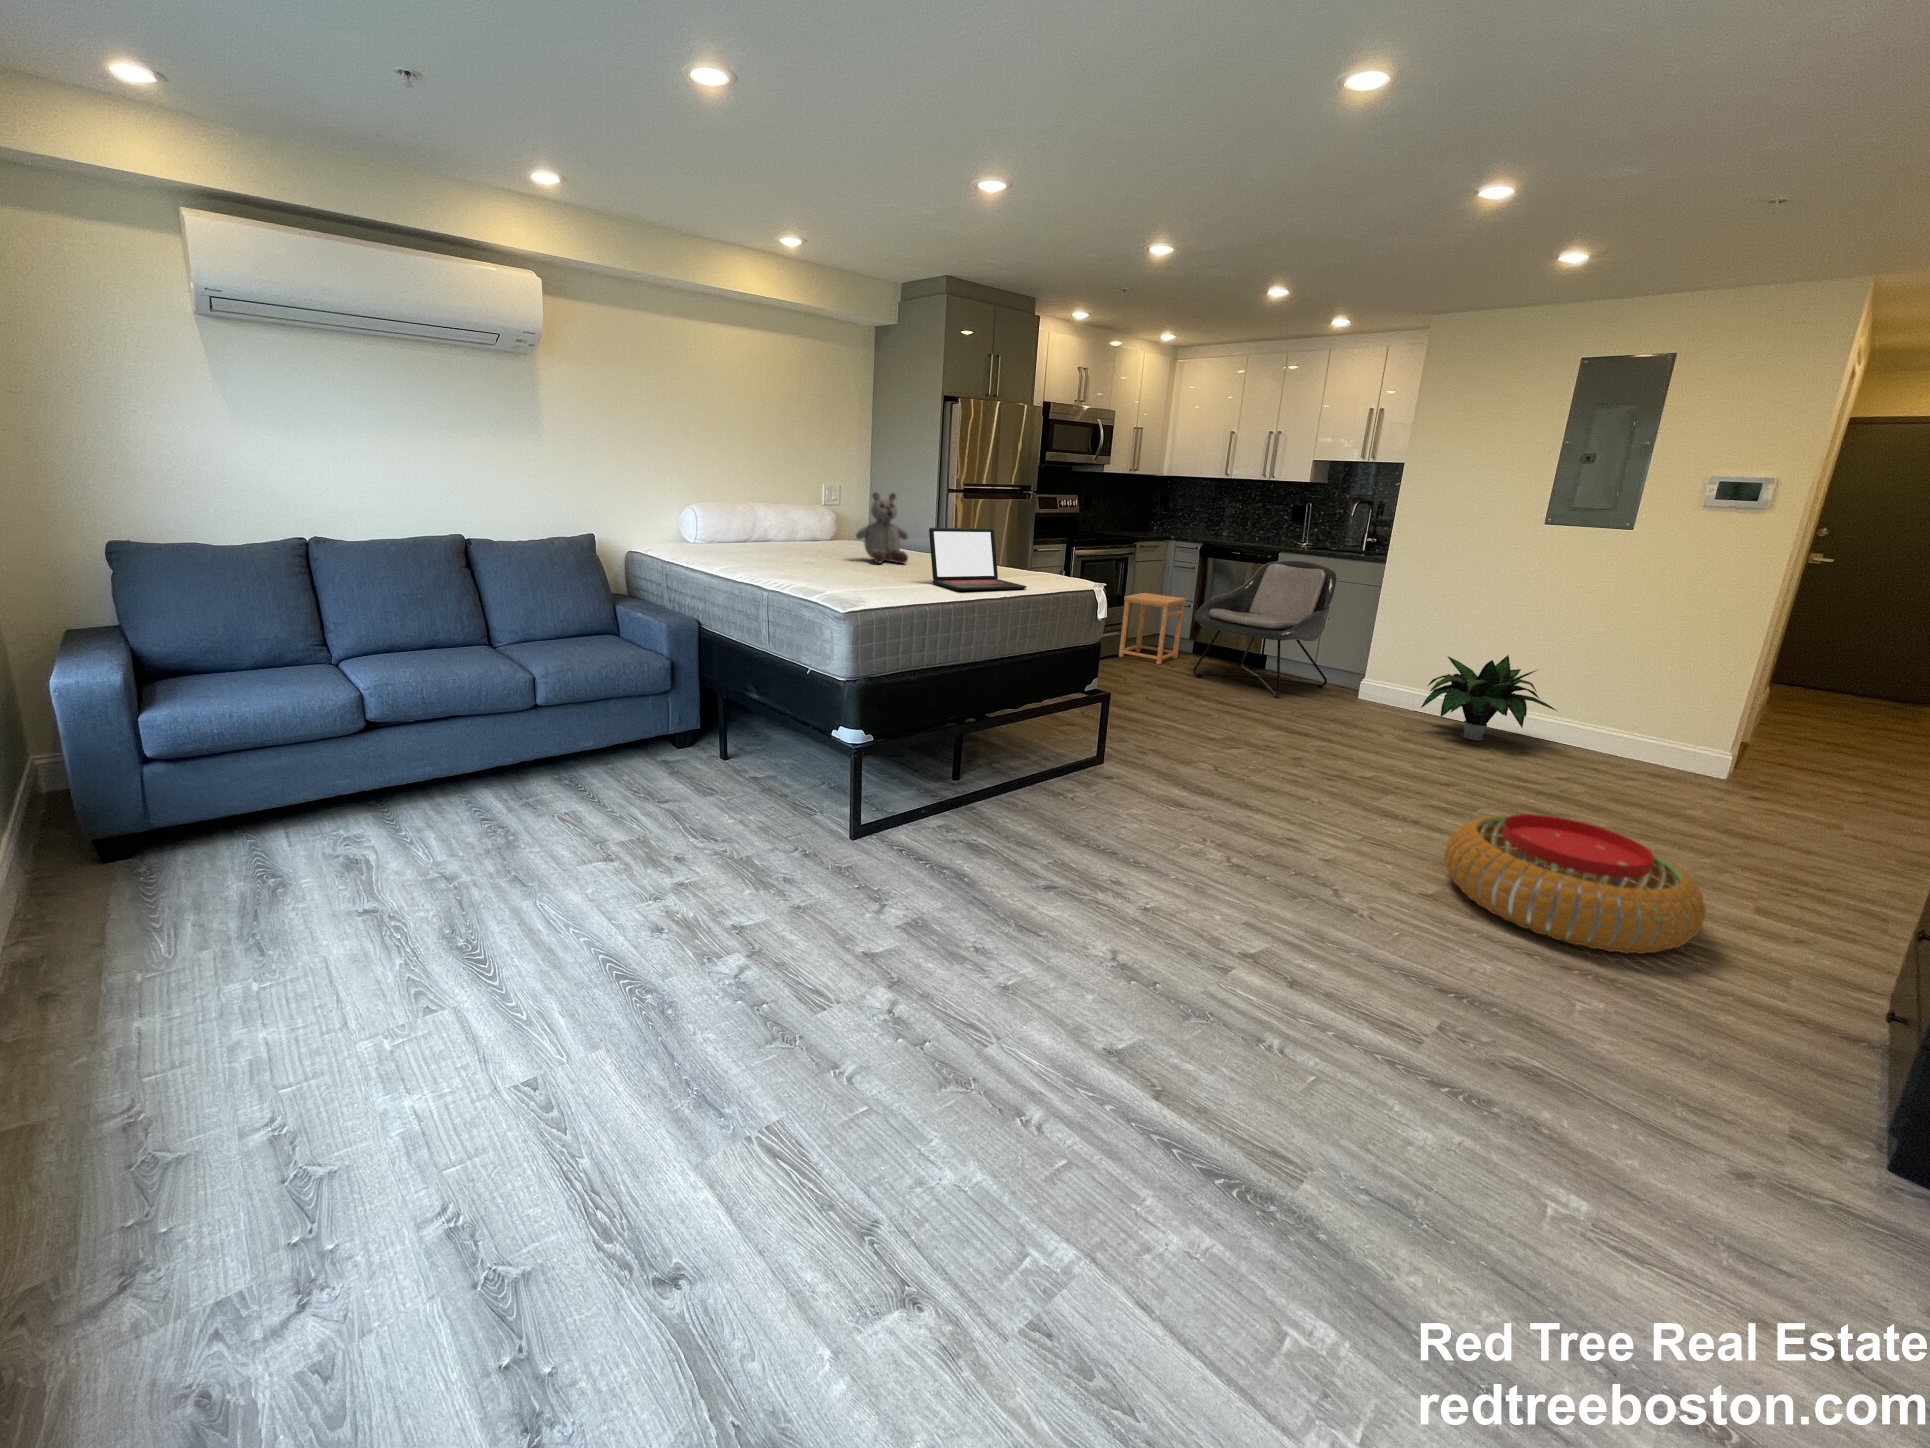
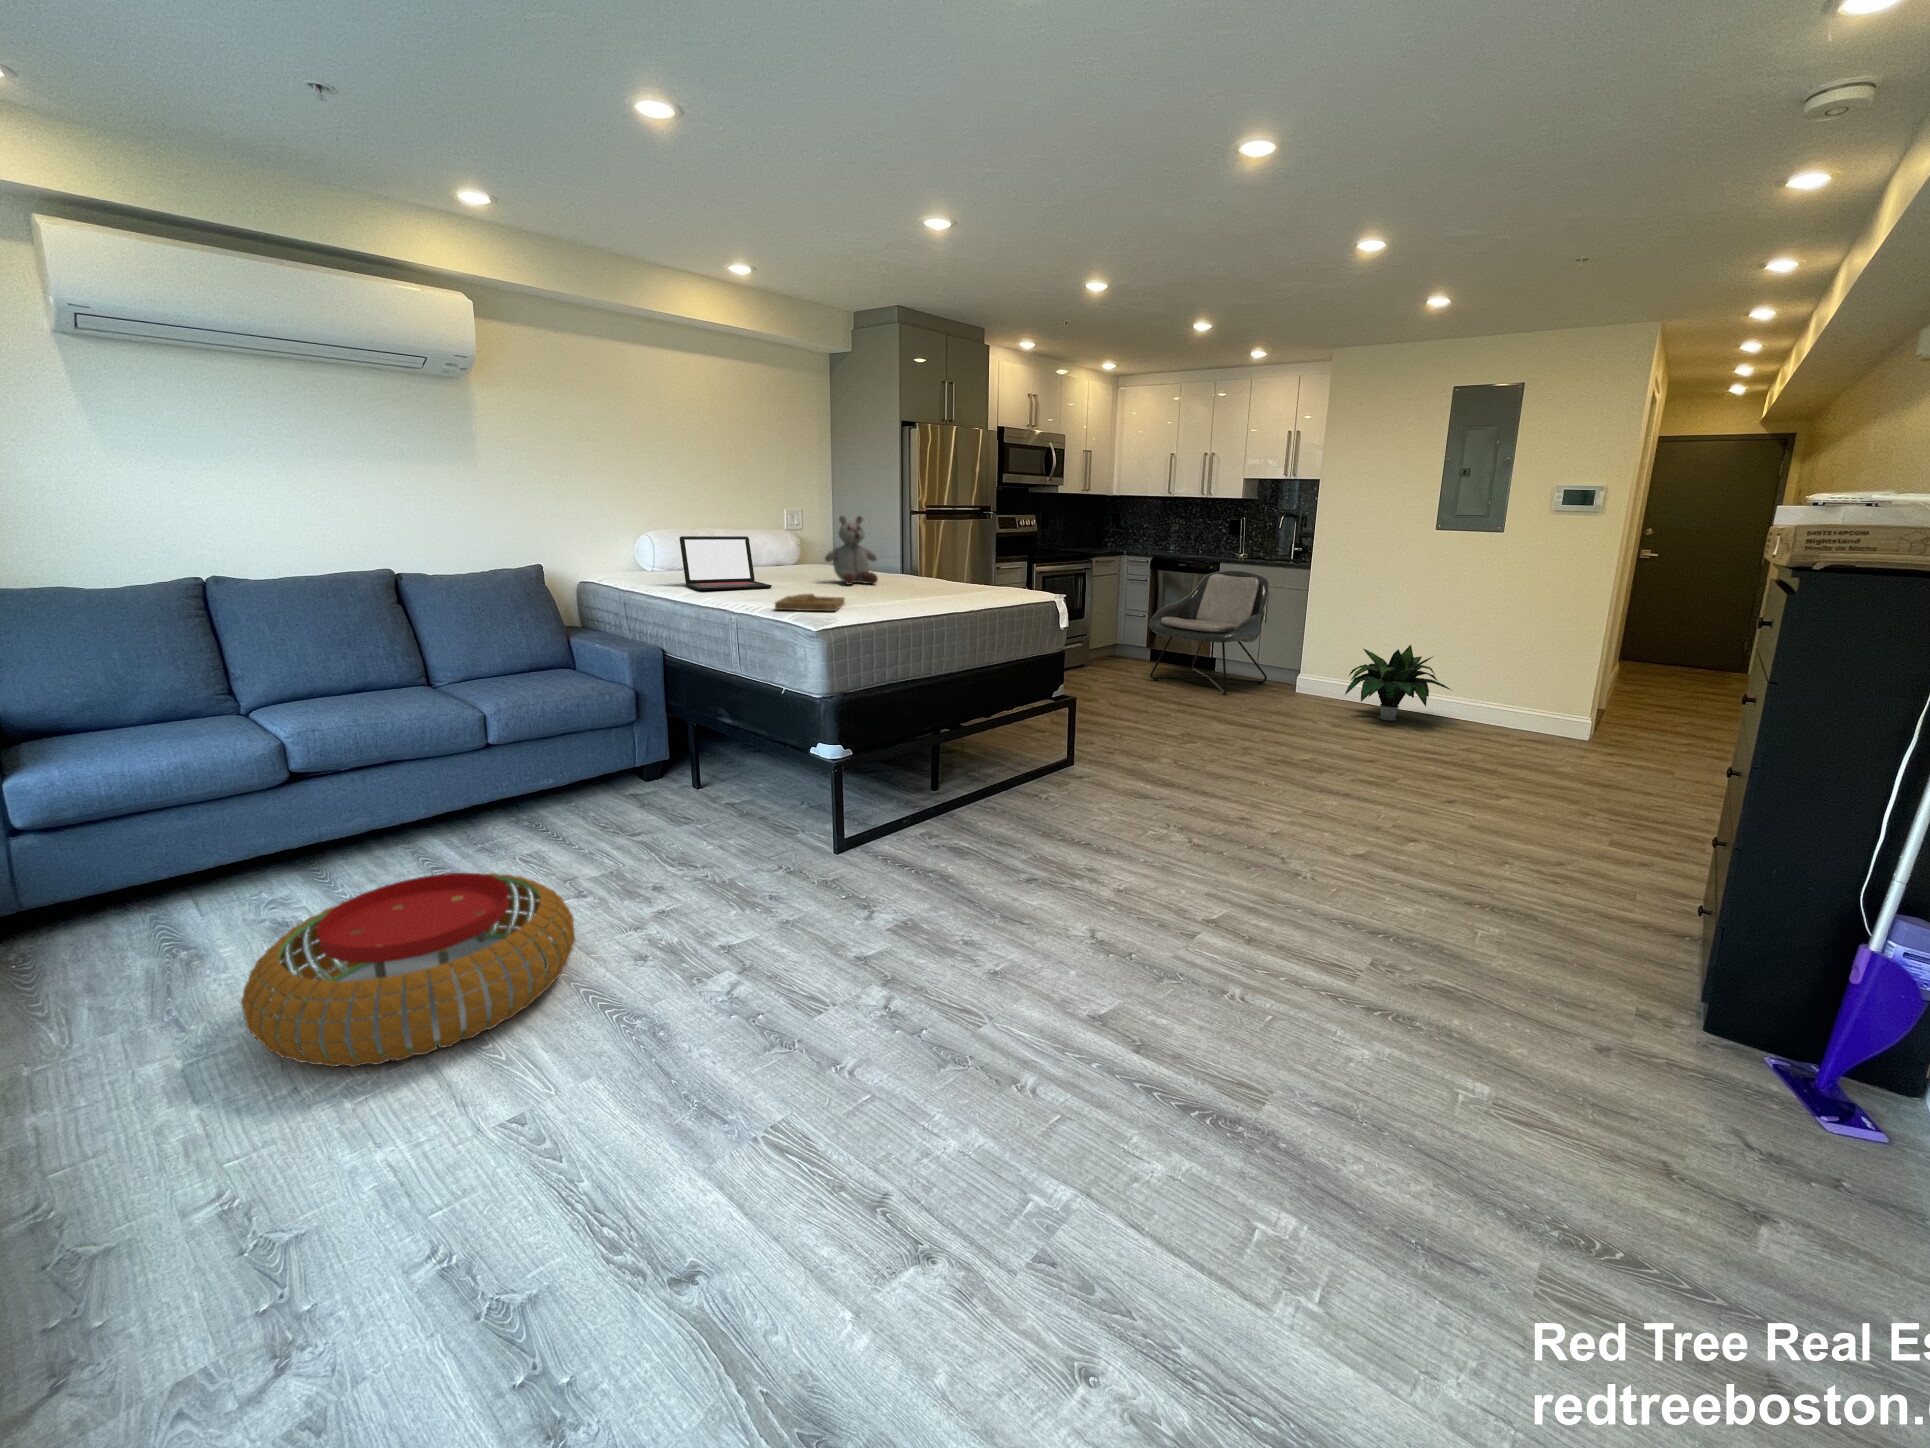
laptop: present [929,528,1027,590] -> present [680,536,772,590]
tray: none [803,573,873,592] -> present [775,594,845,611]
side table: present [1119,593,1186,664] -> none [1083,606,1140,671]
pouf: present [1444,814,1706,954] -> present [241,873,575,1067]

